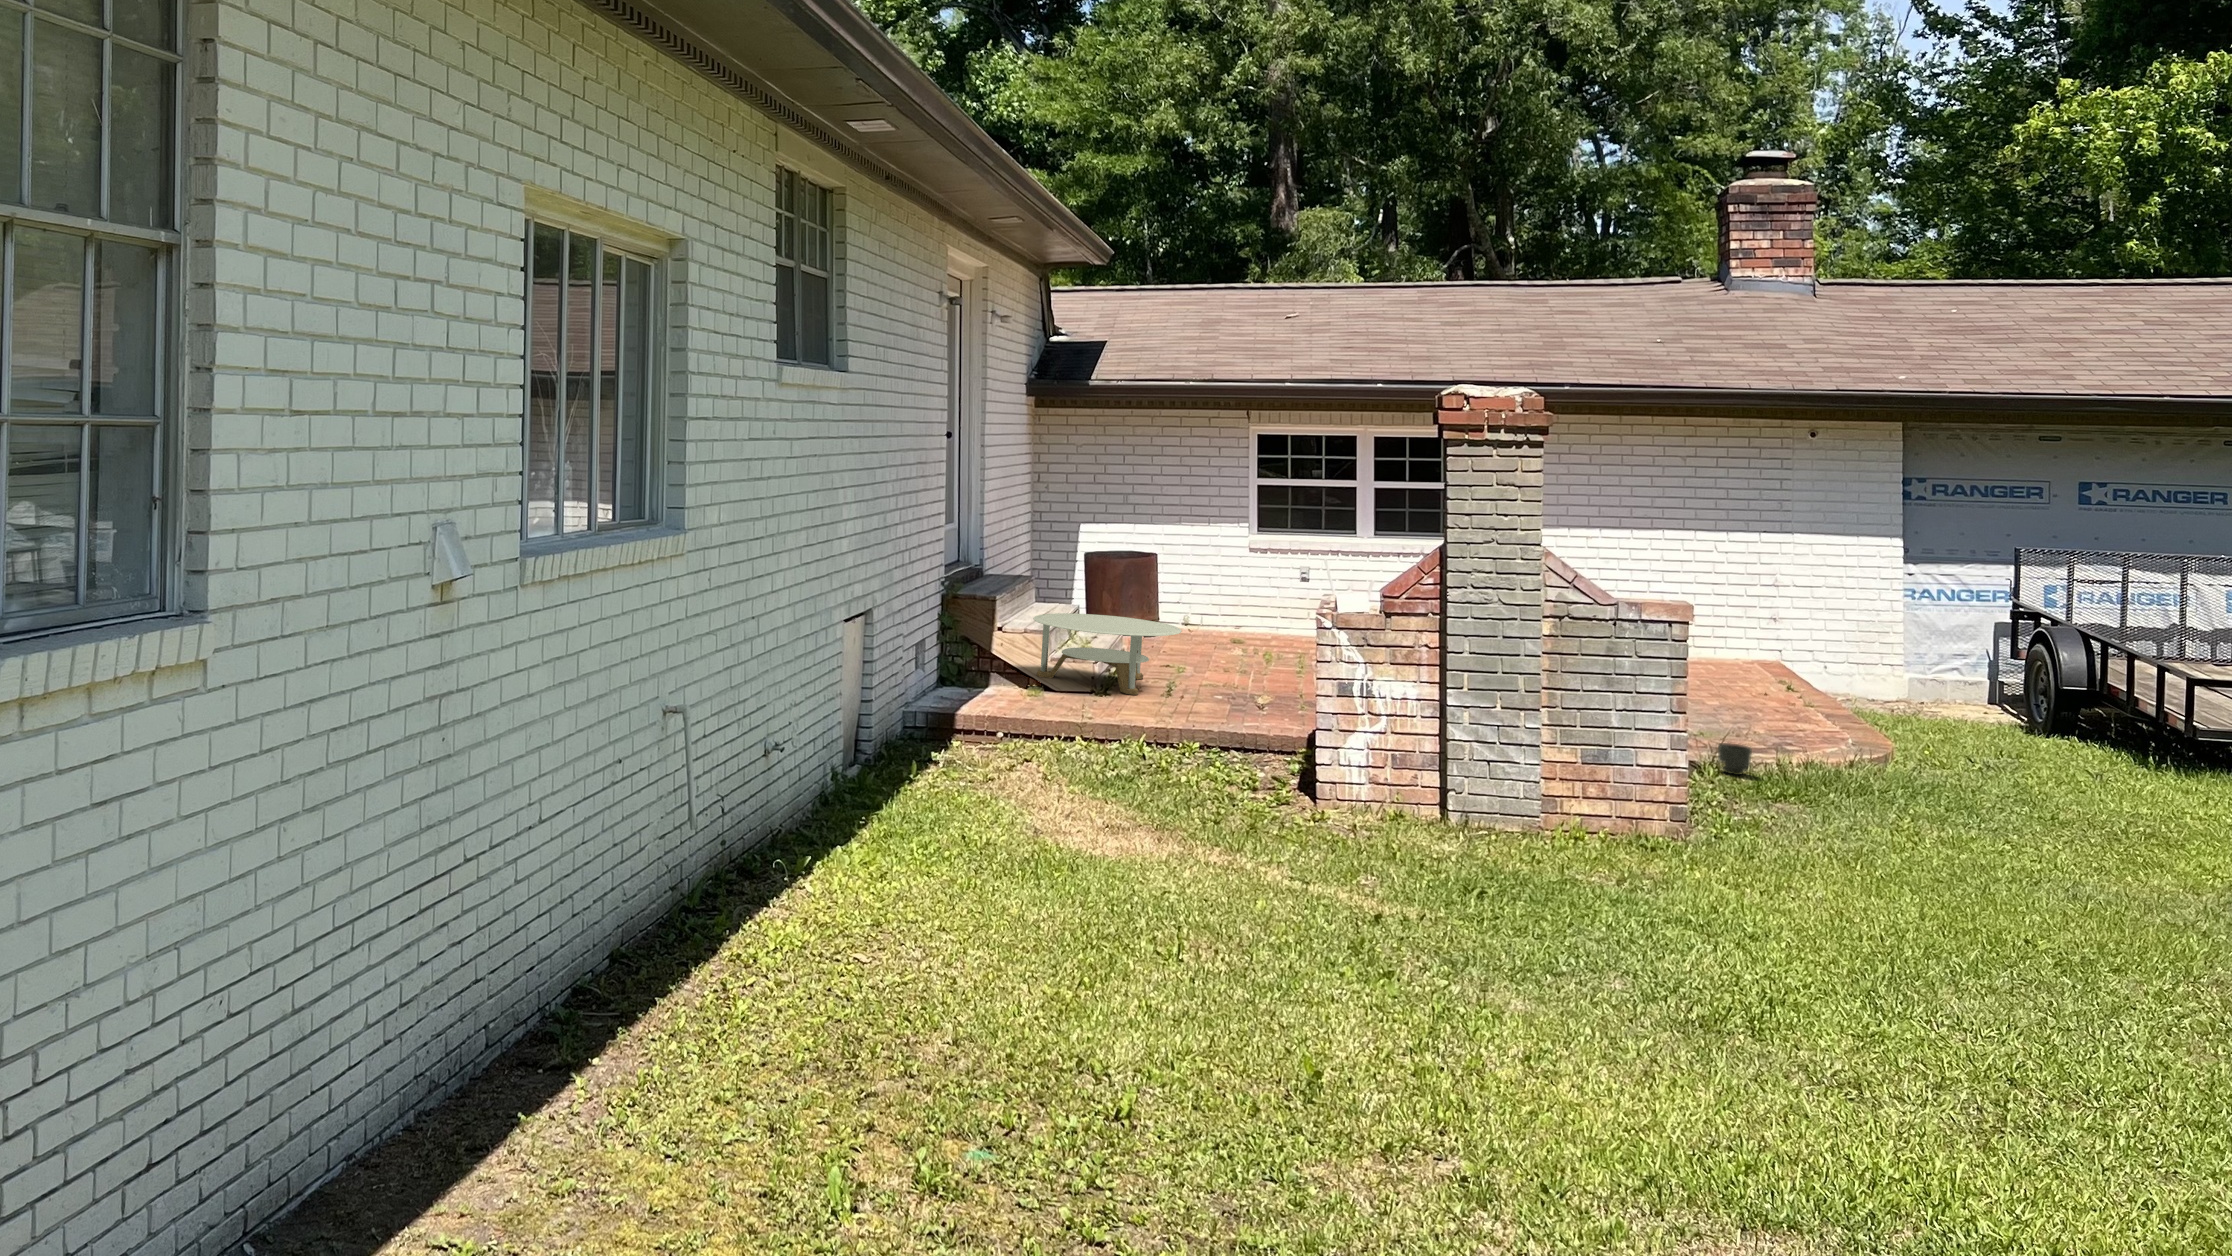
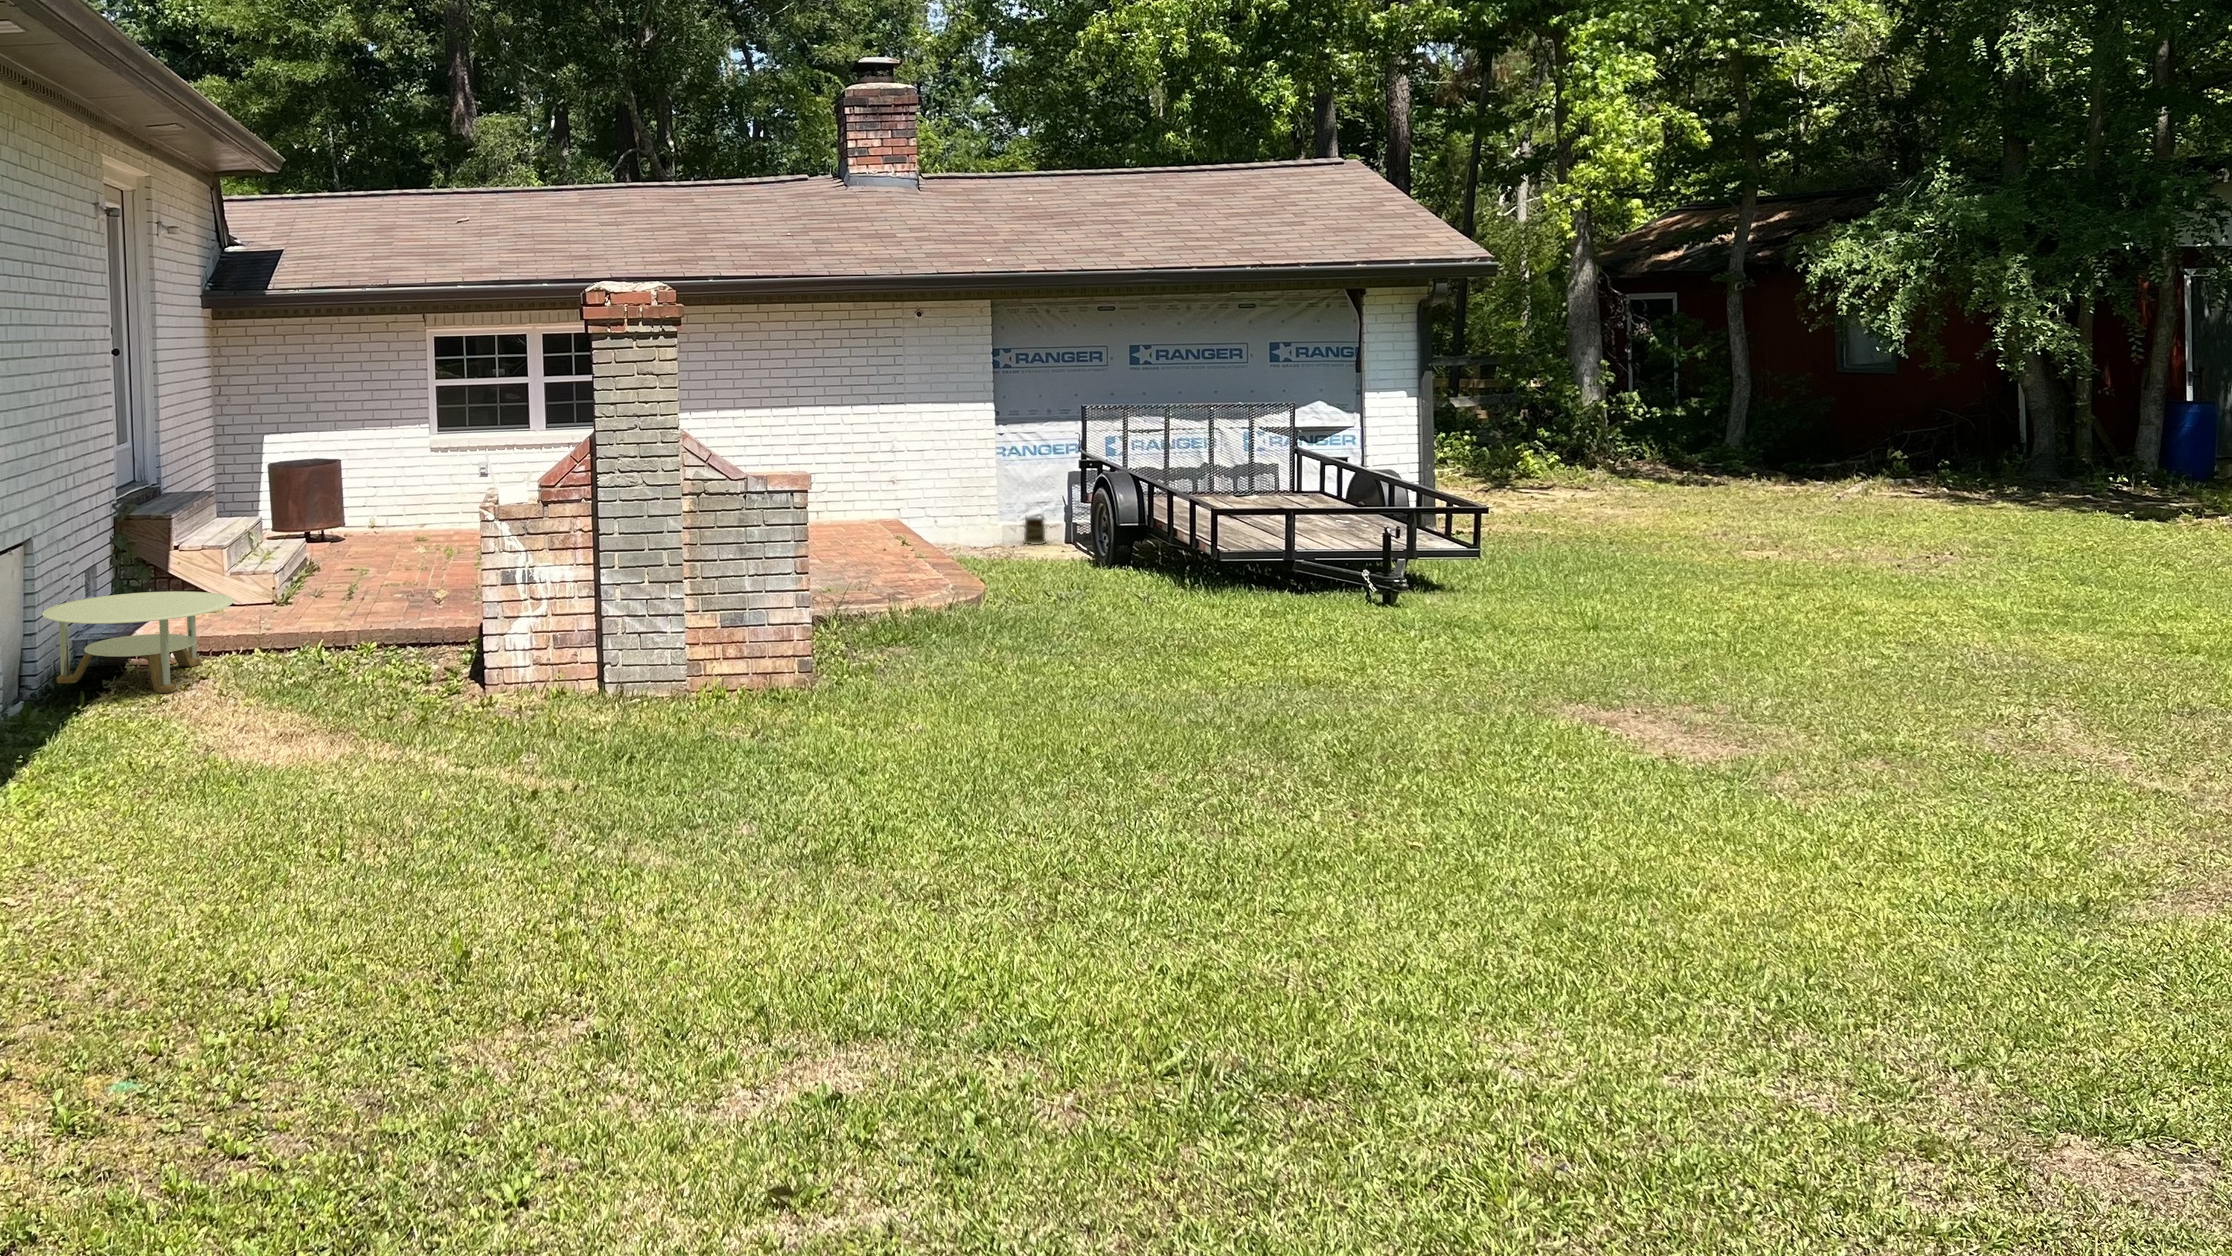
wooden bucket: none [1932,648,1961,693] -> present [1024,517,1046,545]
planter: present [1718,743,1752,775] -> none [804,654,836,688]

